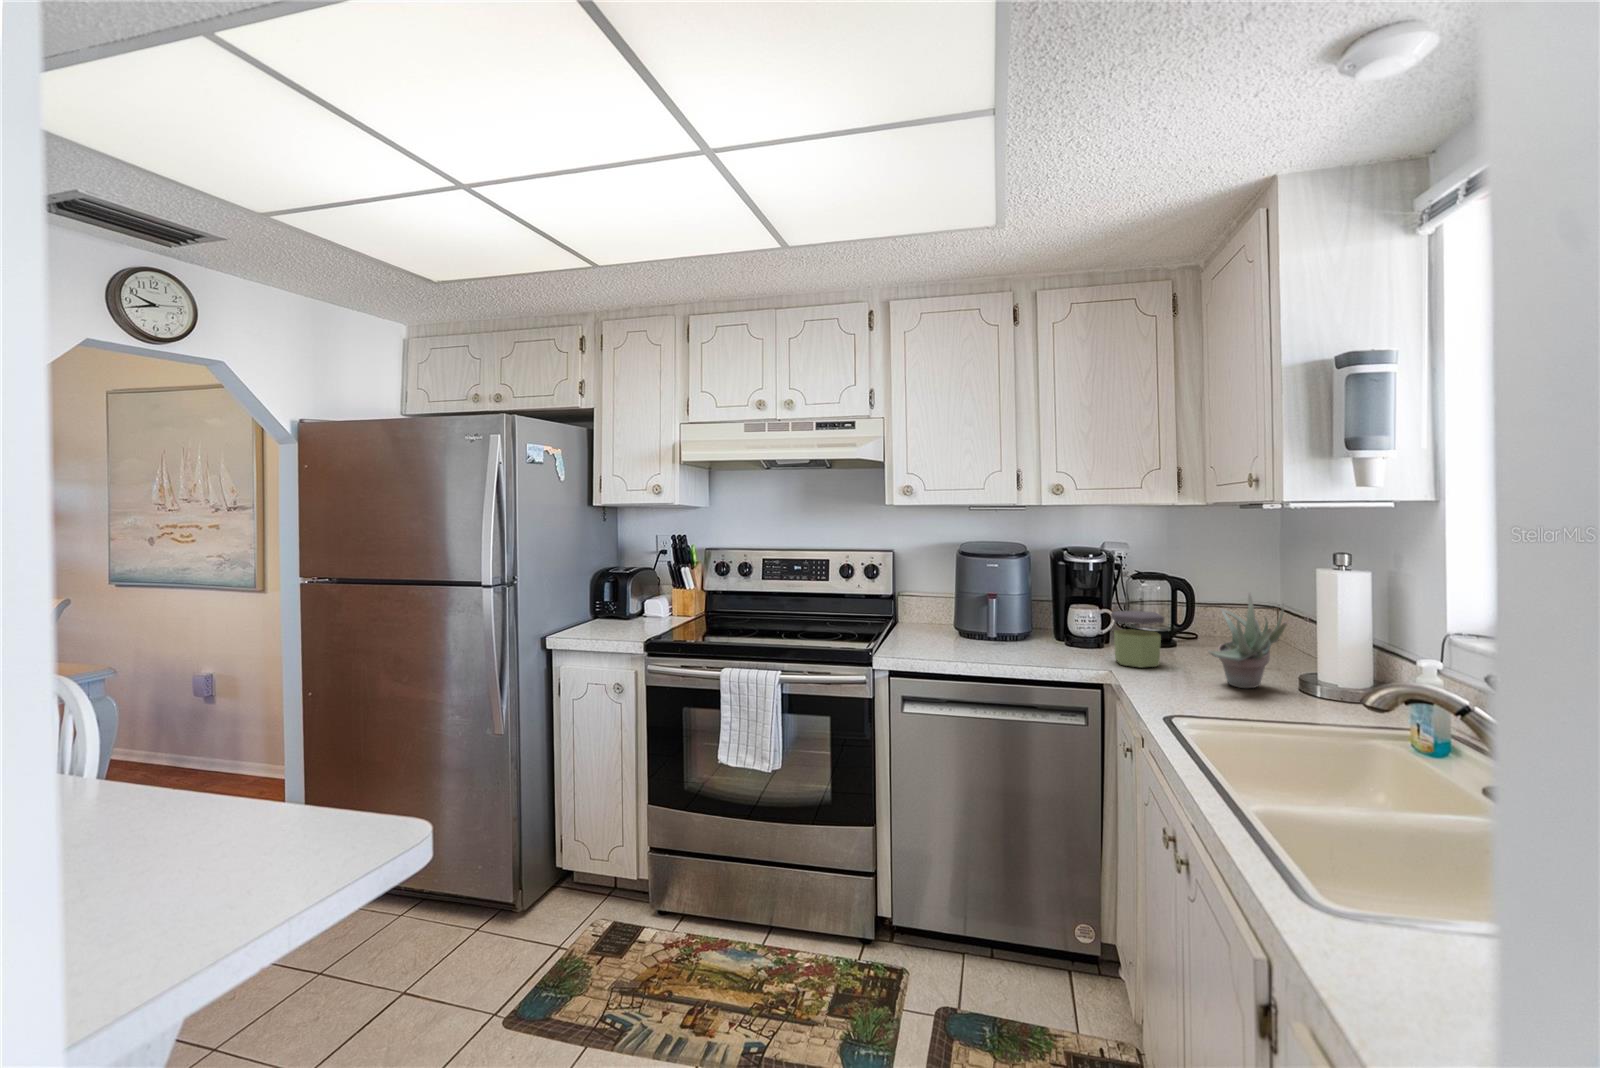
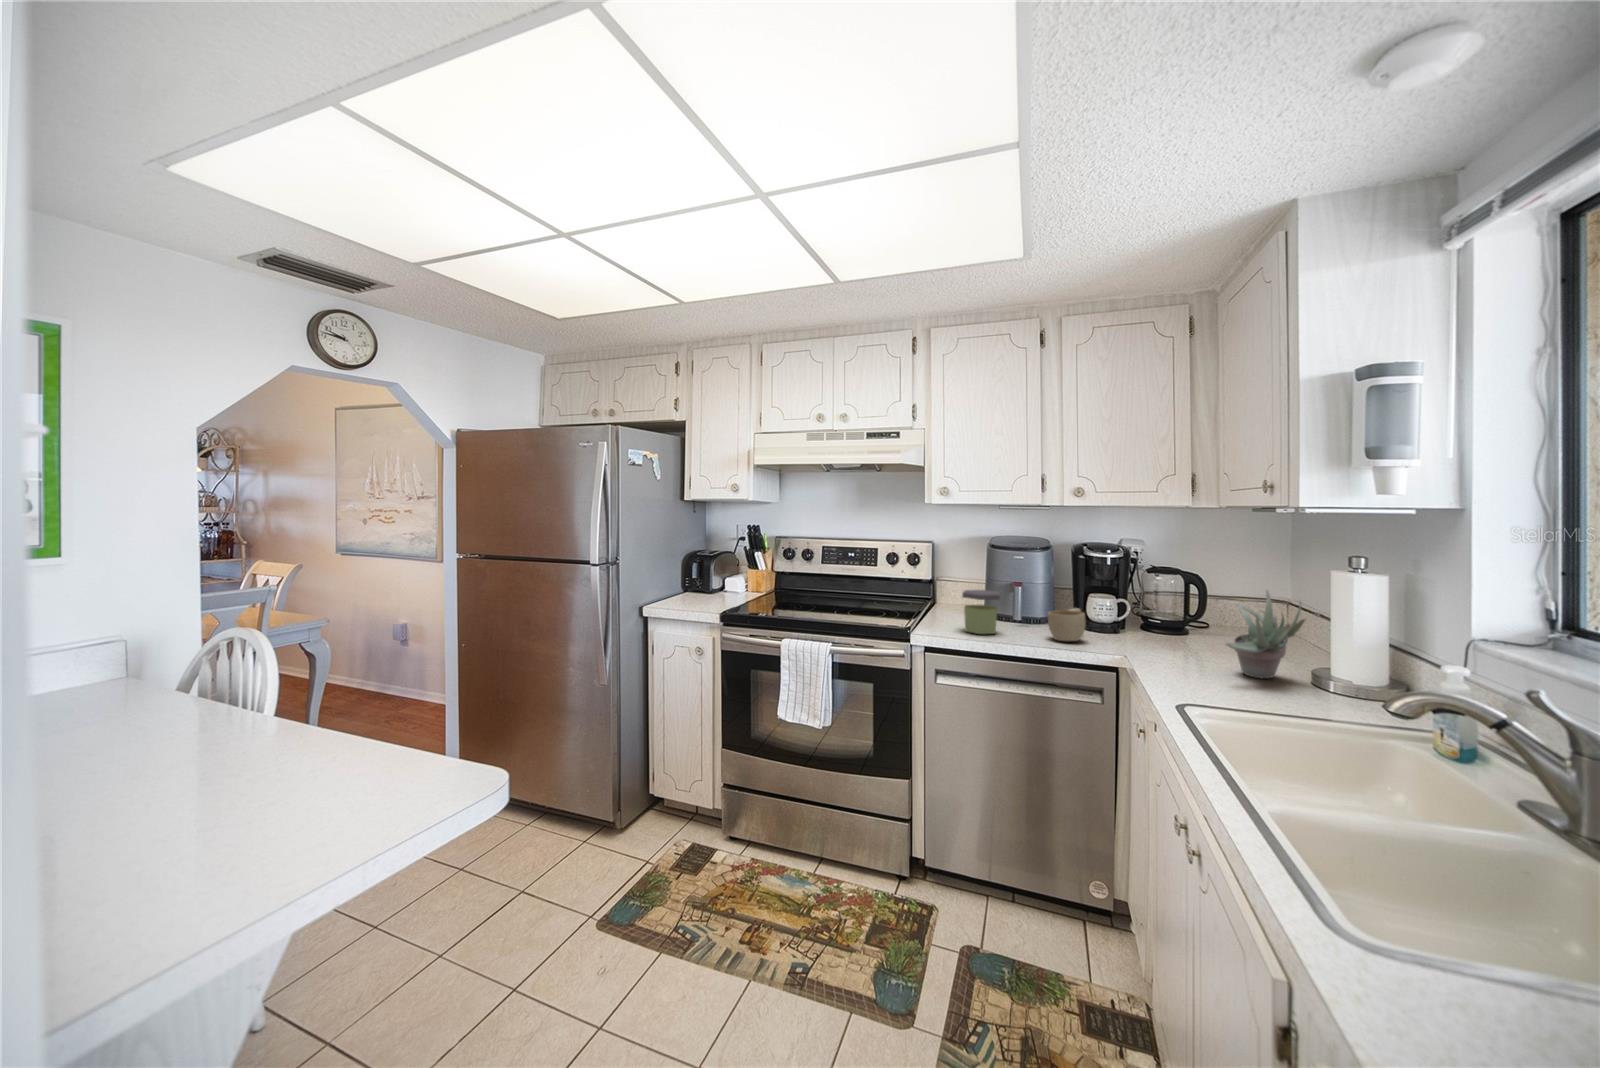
jar: present [1111,611,1164,668] -> present [962,590,1000,634]
cup: none [1026,620,1067,657] -> present [1048,608,1086,641]

